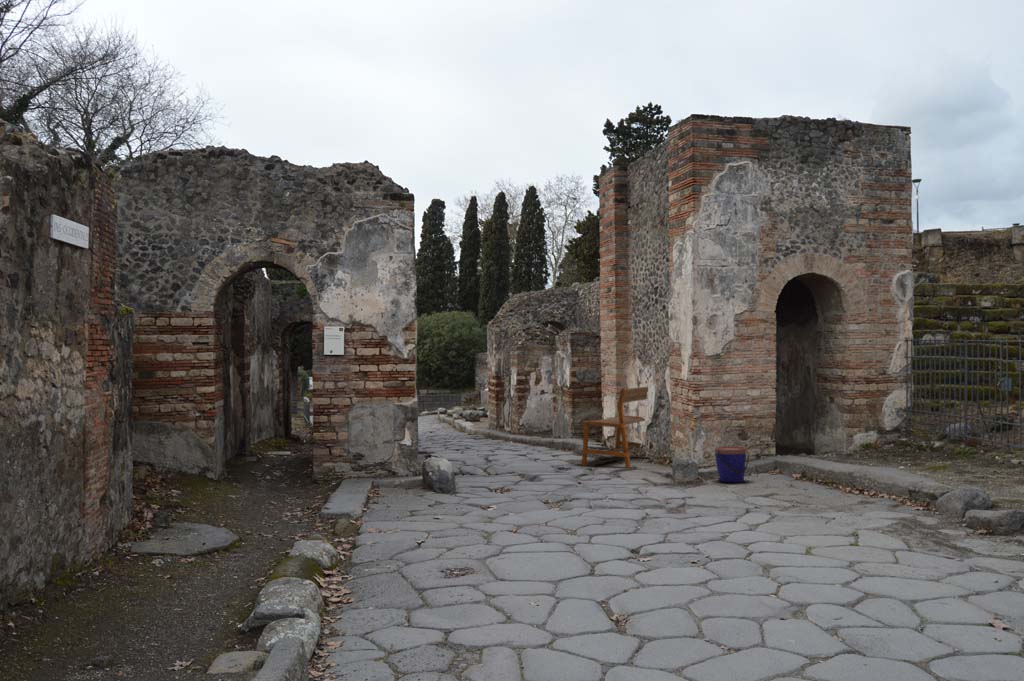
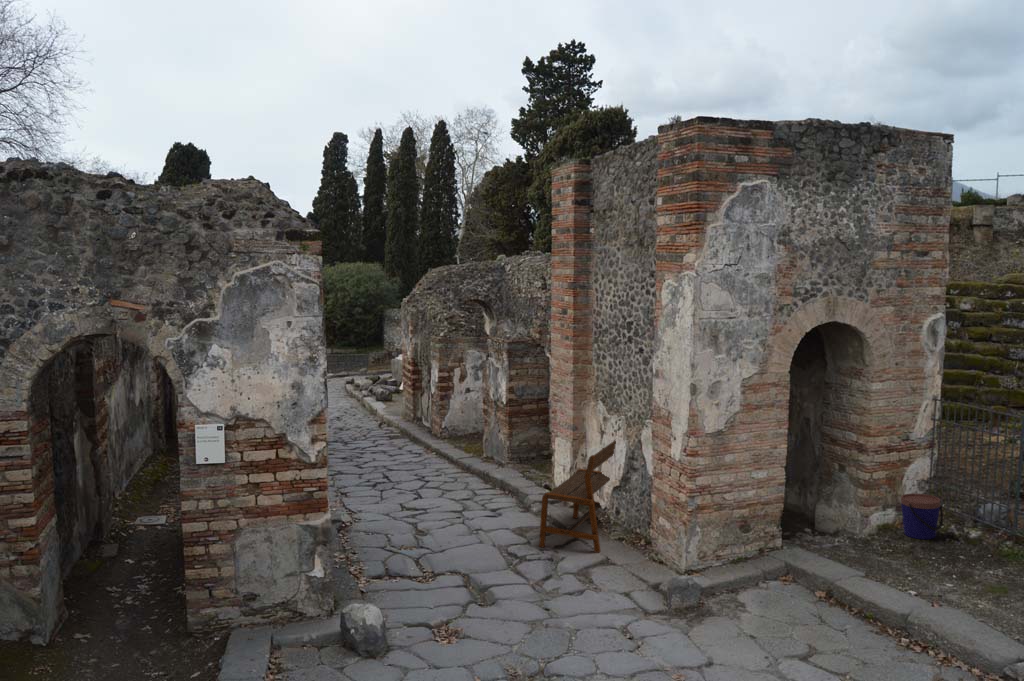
bucket: present [715,446,749,482] -> present [901,493,943,539]

